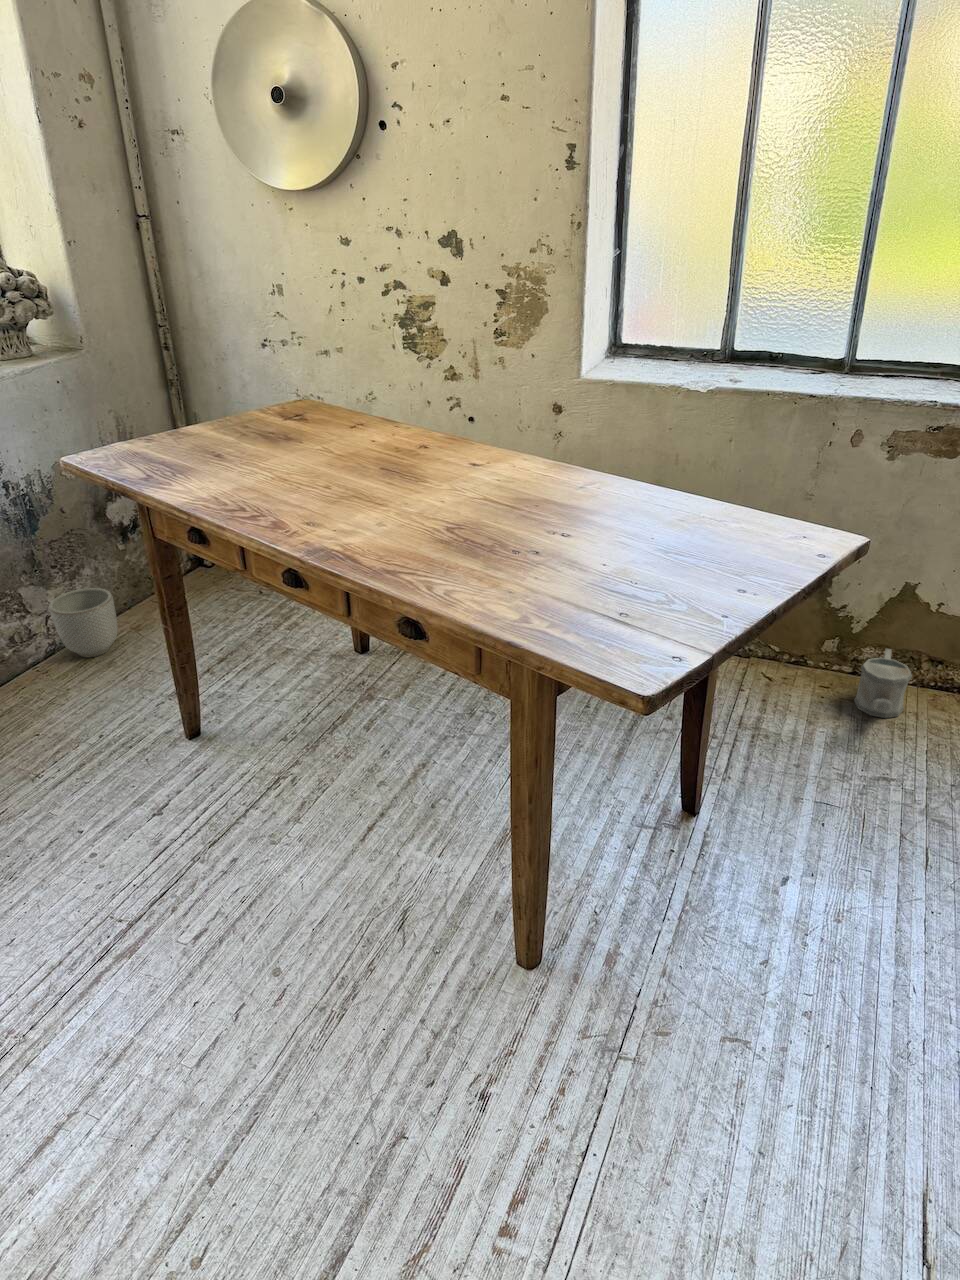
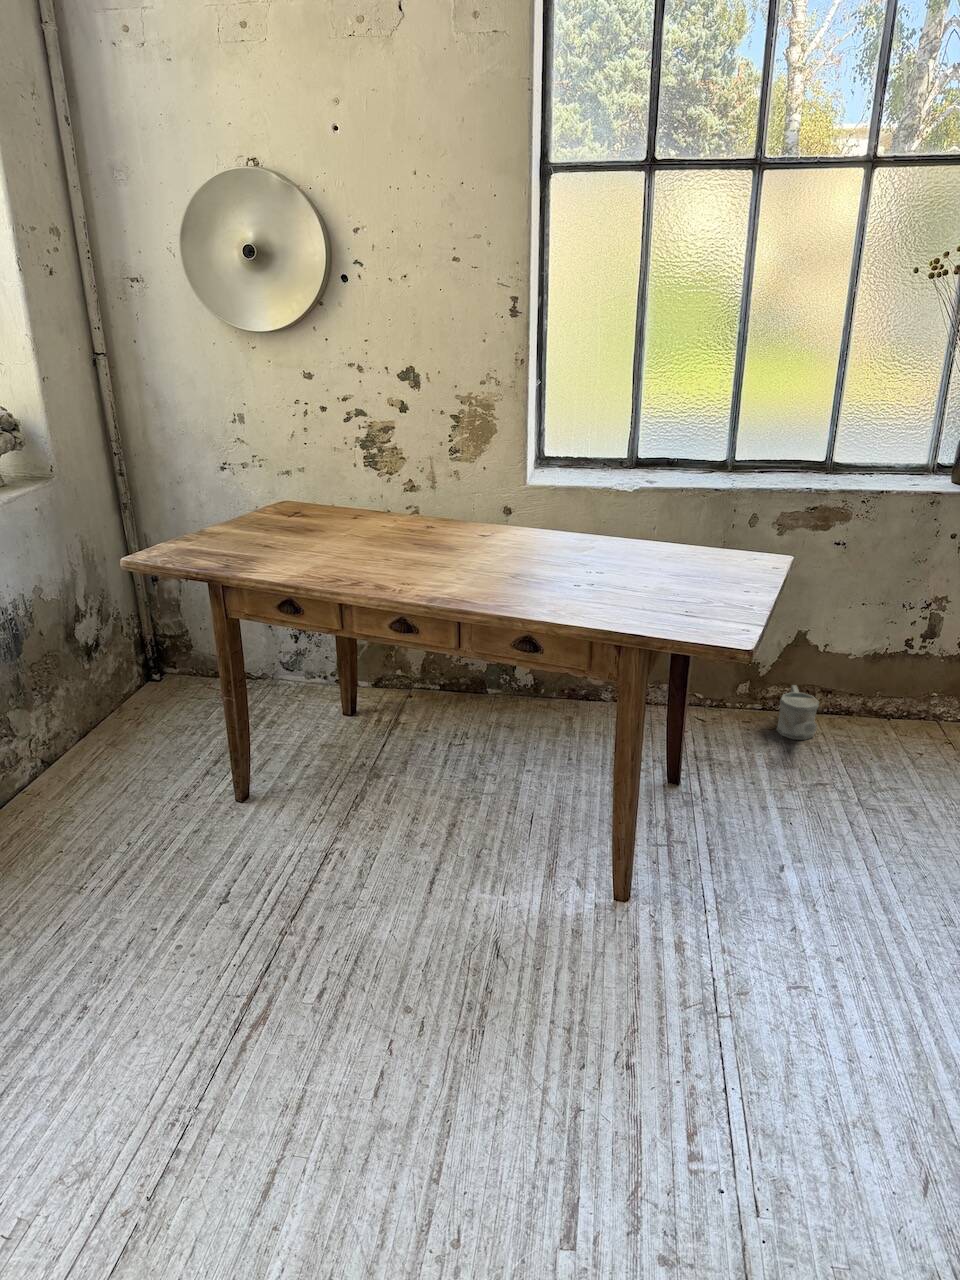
planter: present [49,588,118,657] -> none [34,706,101,776]

